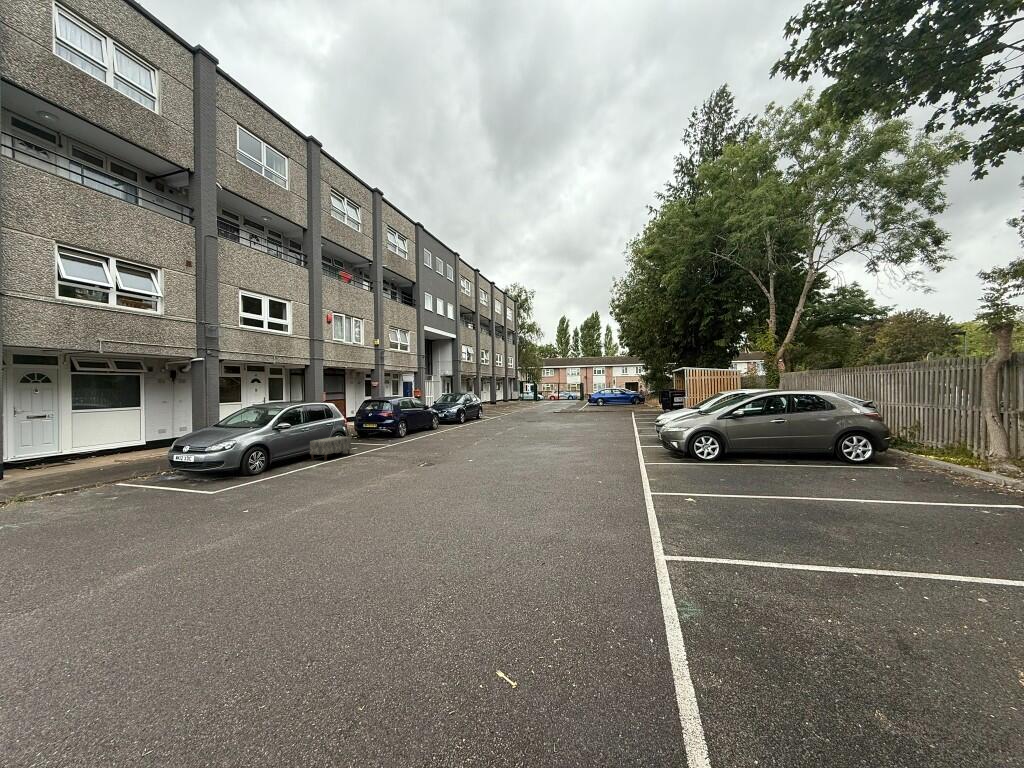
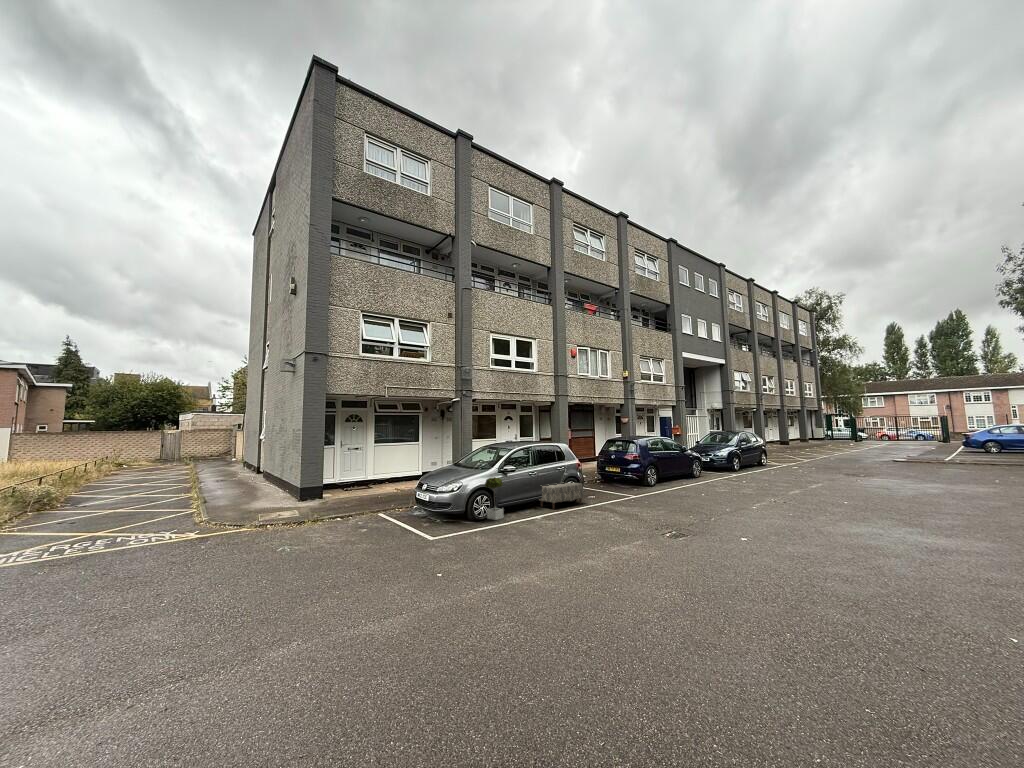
potted tree: none [258,433,279,474] -> present [485,477,504,520]

